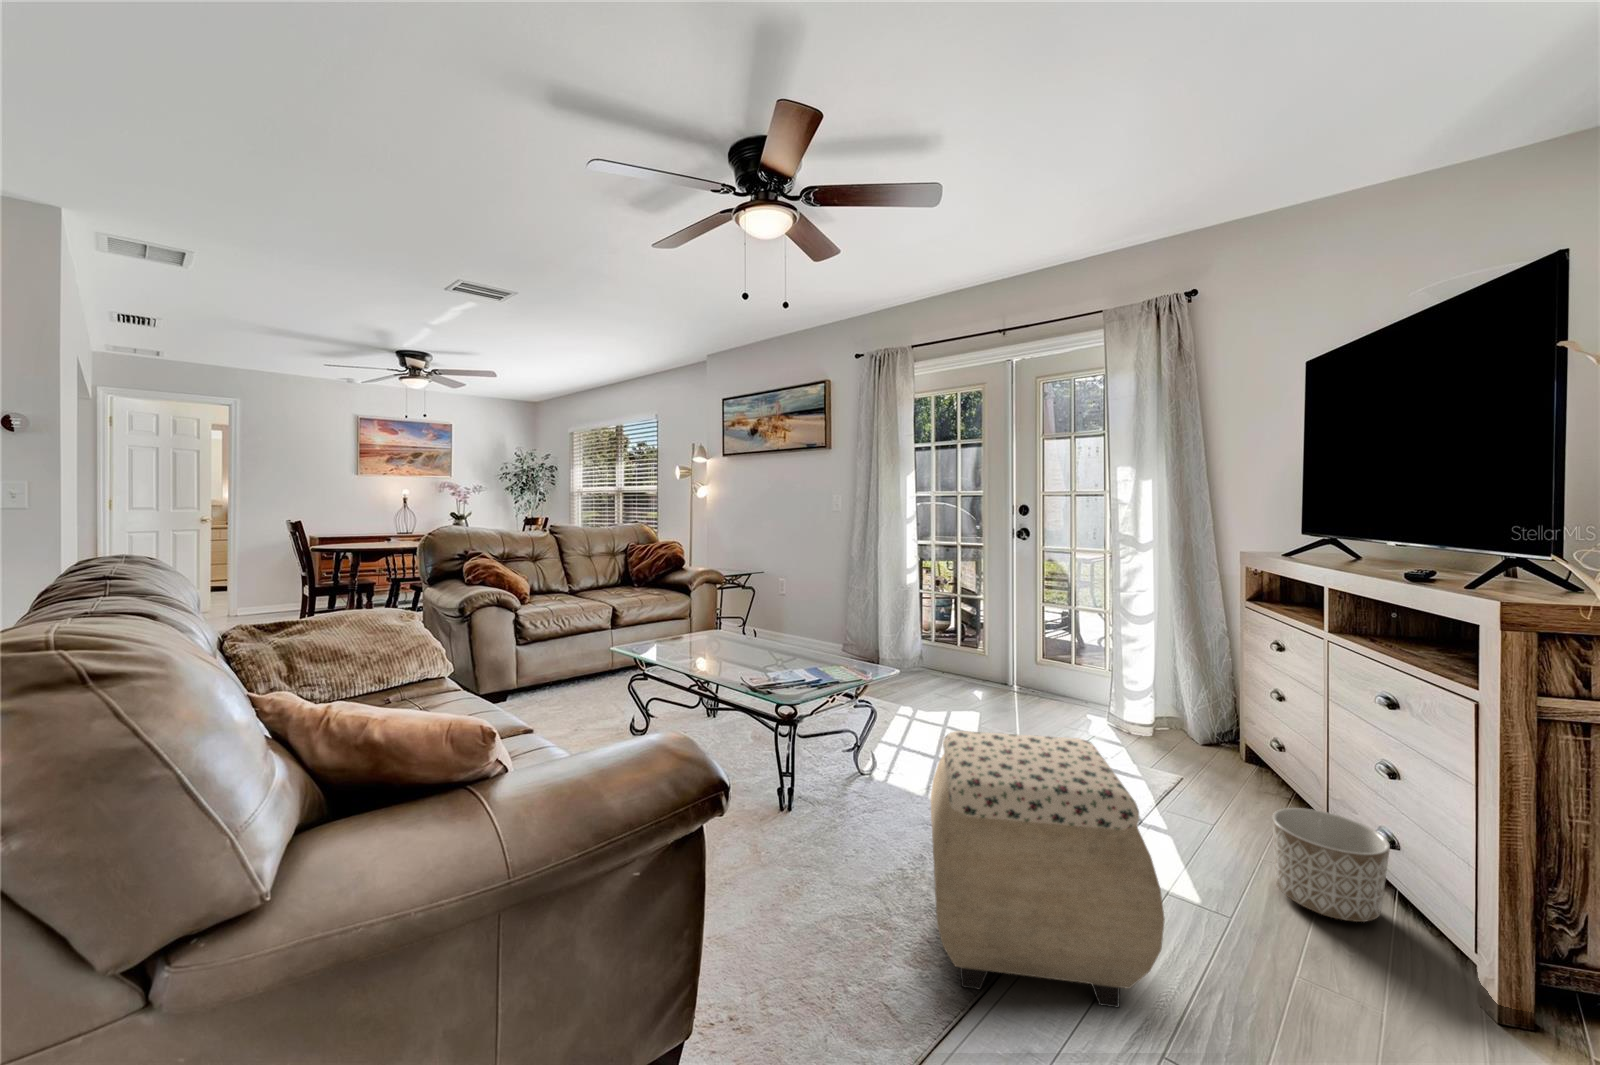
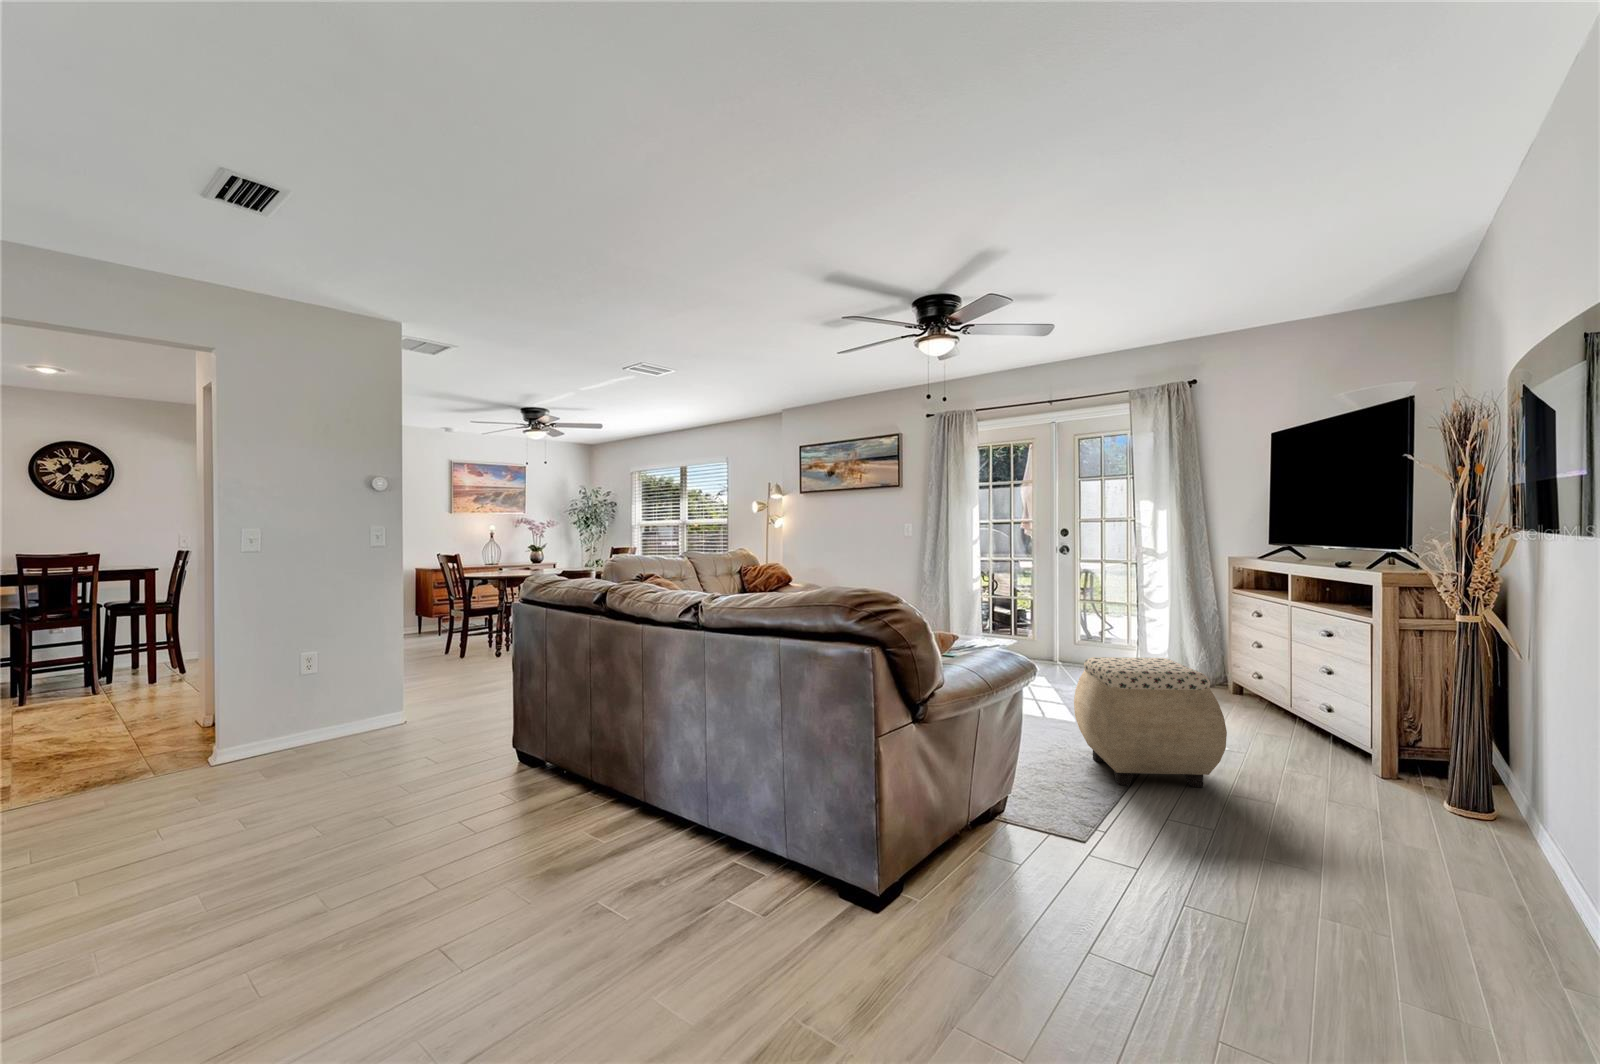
planter: present [1272,808,1390,922] -> none [1268,702,1333,756]

